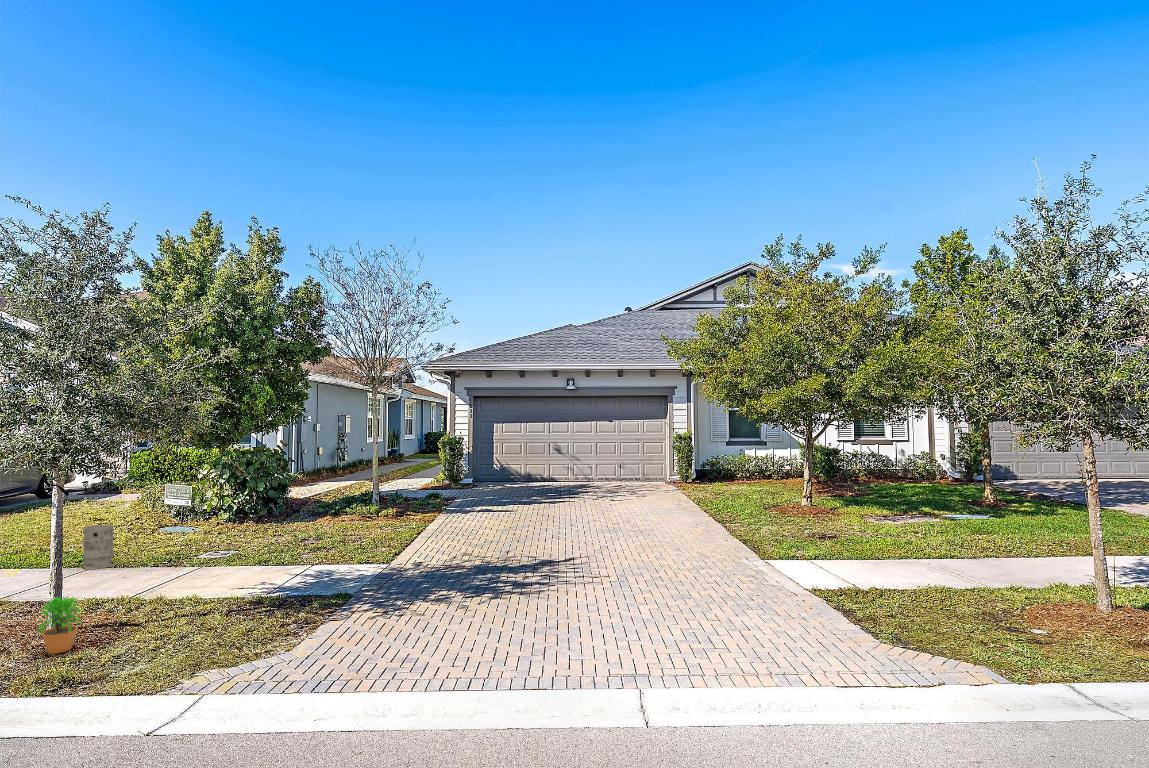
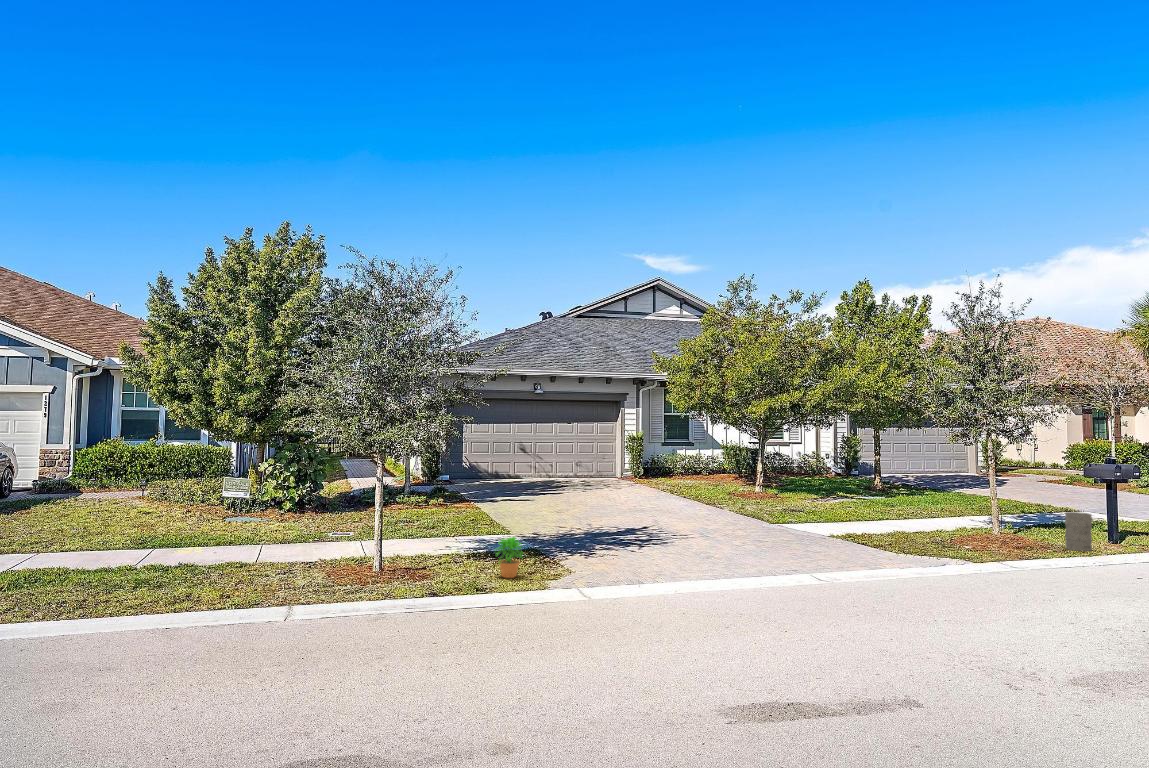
trash can: present [83,525,114,570] -> present [1065,512,1092,551]

